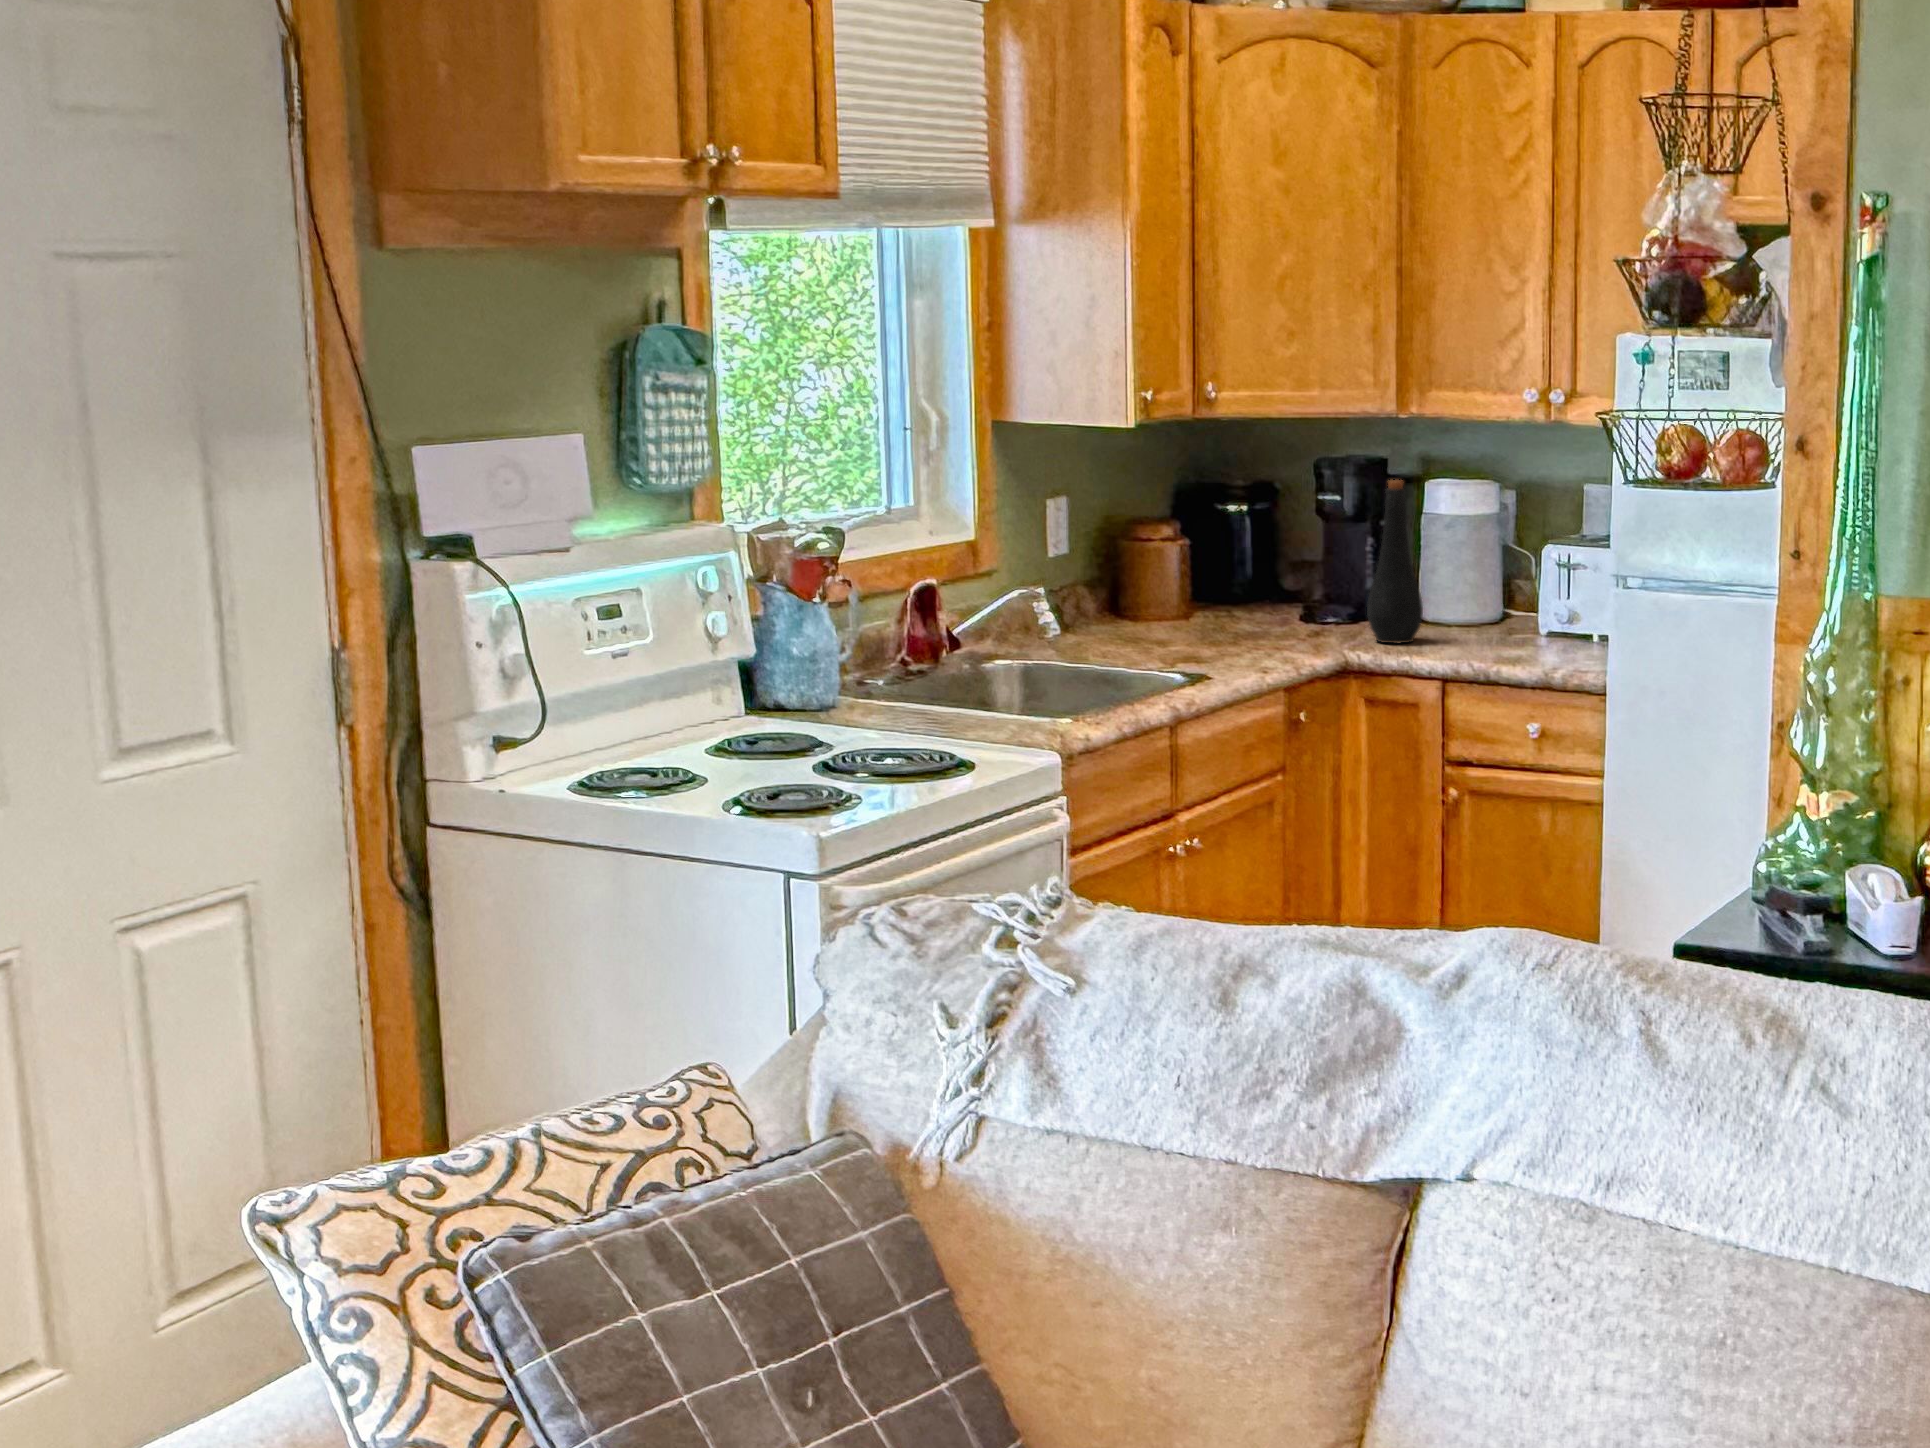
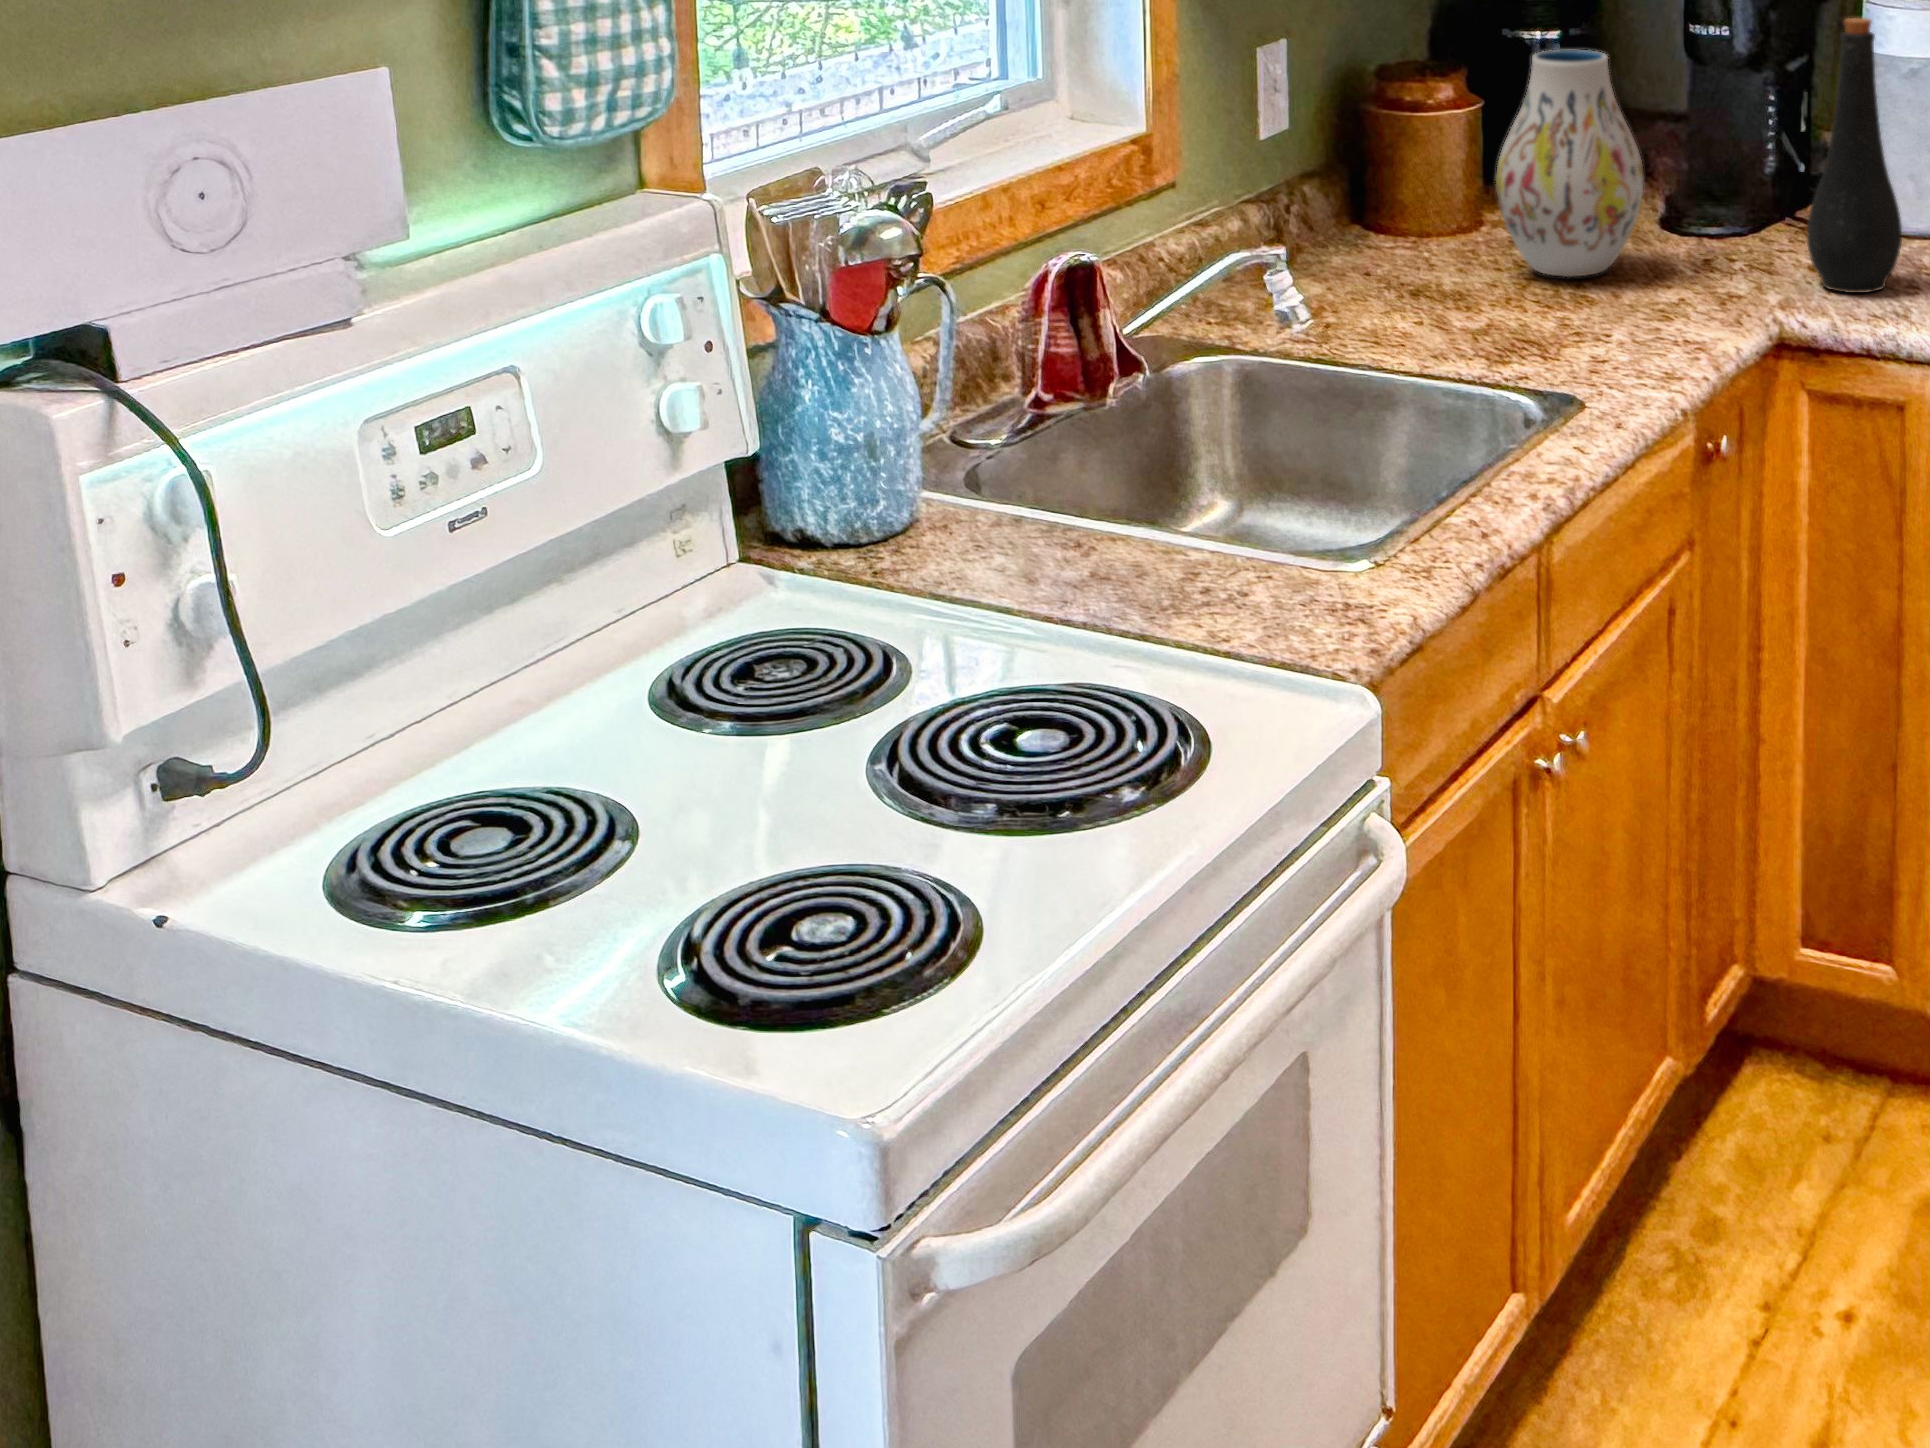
vase: none [1186,502,1275,636] -> present [1496,50,1644,277]

